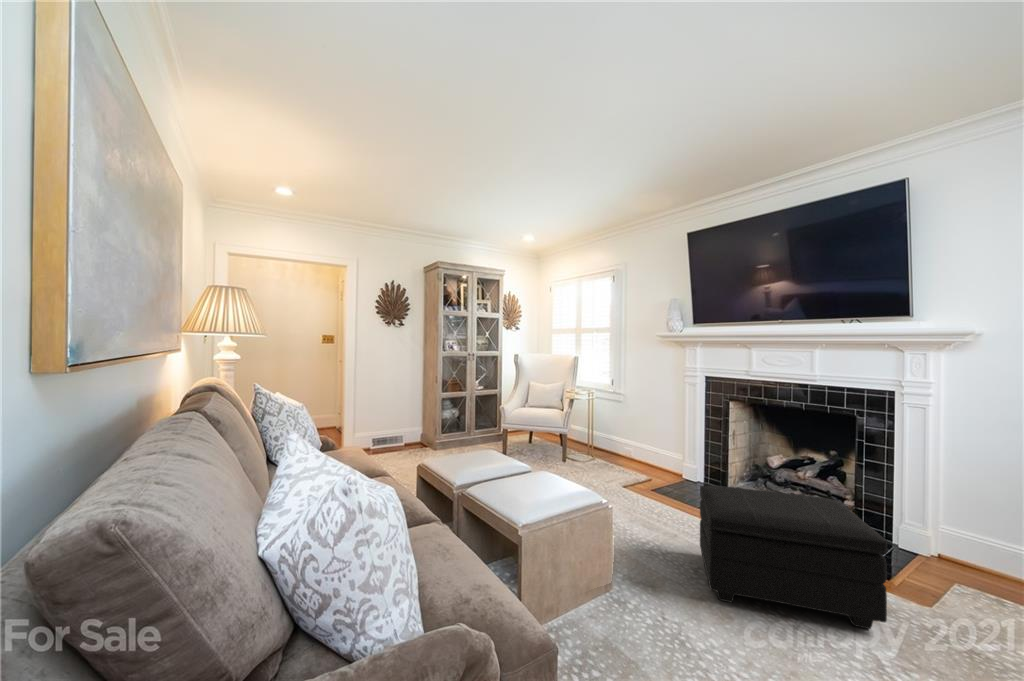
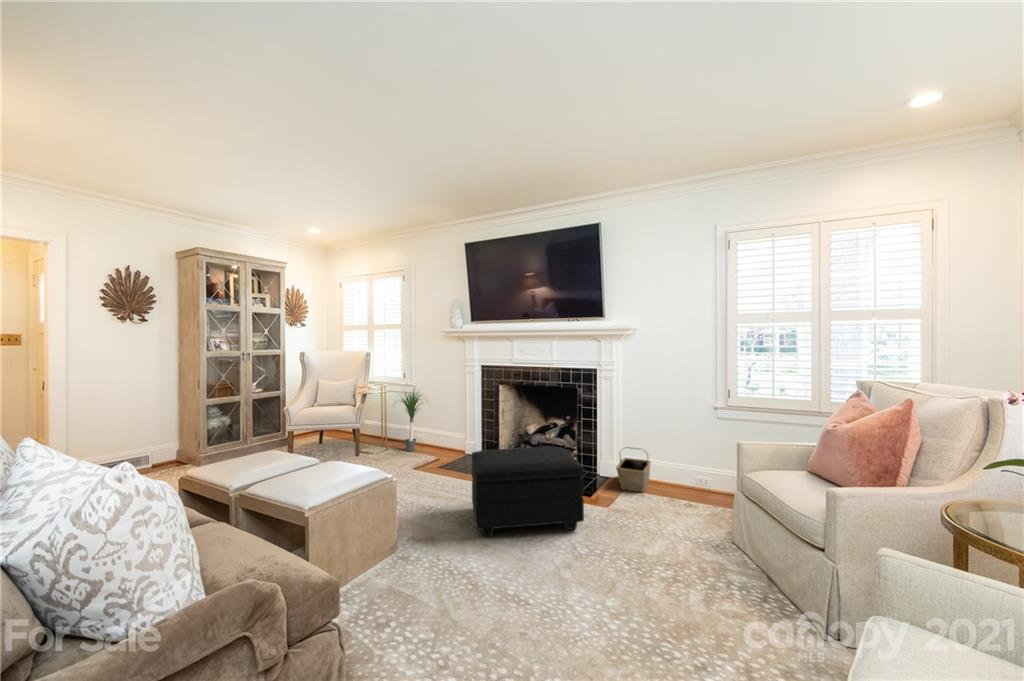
potted plant: none [597,391,645,465] -> present [401,389,423,451]
basket: none [934,515,1006,594] -> present [616,447,651,493]

